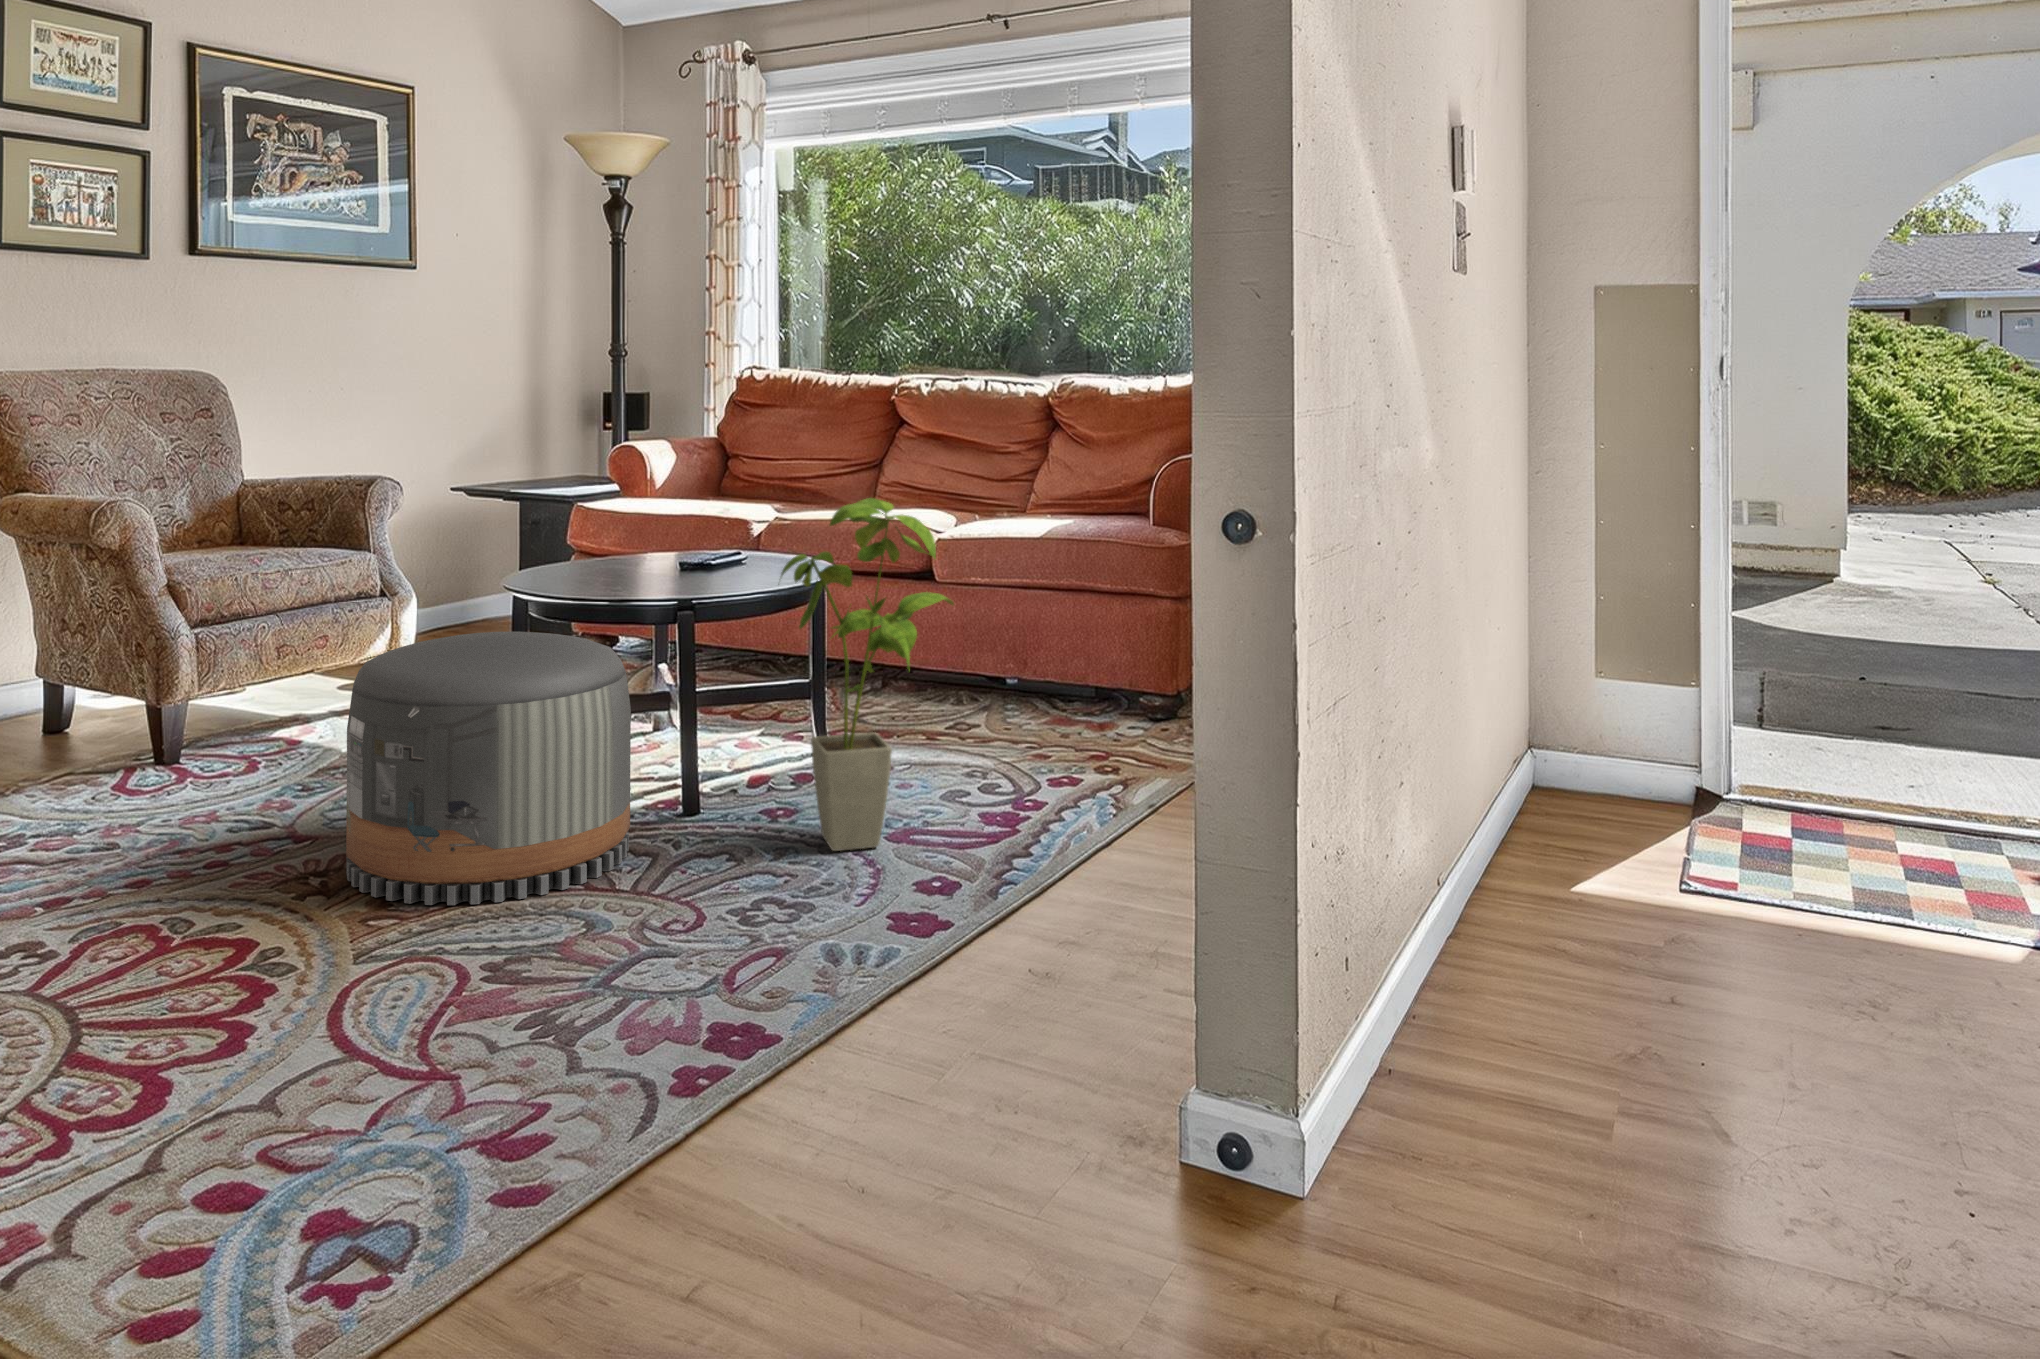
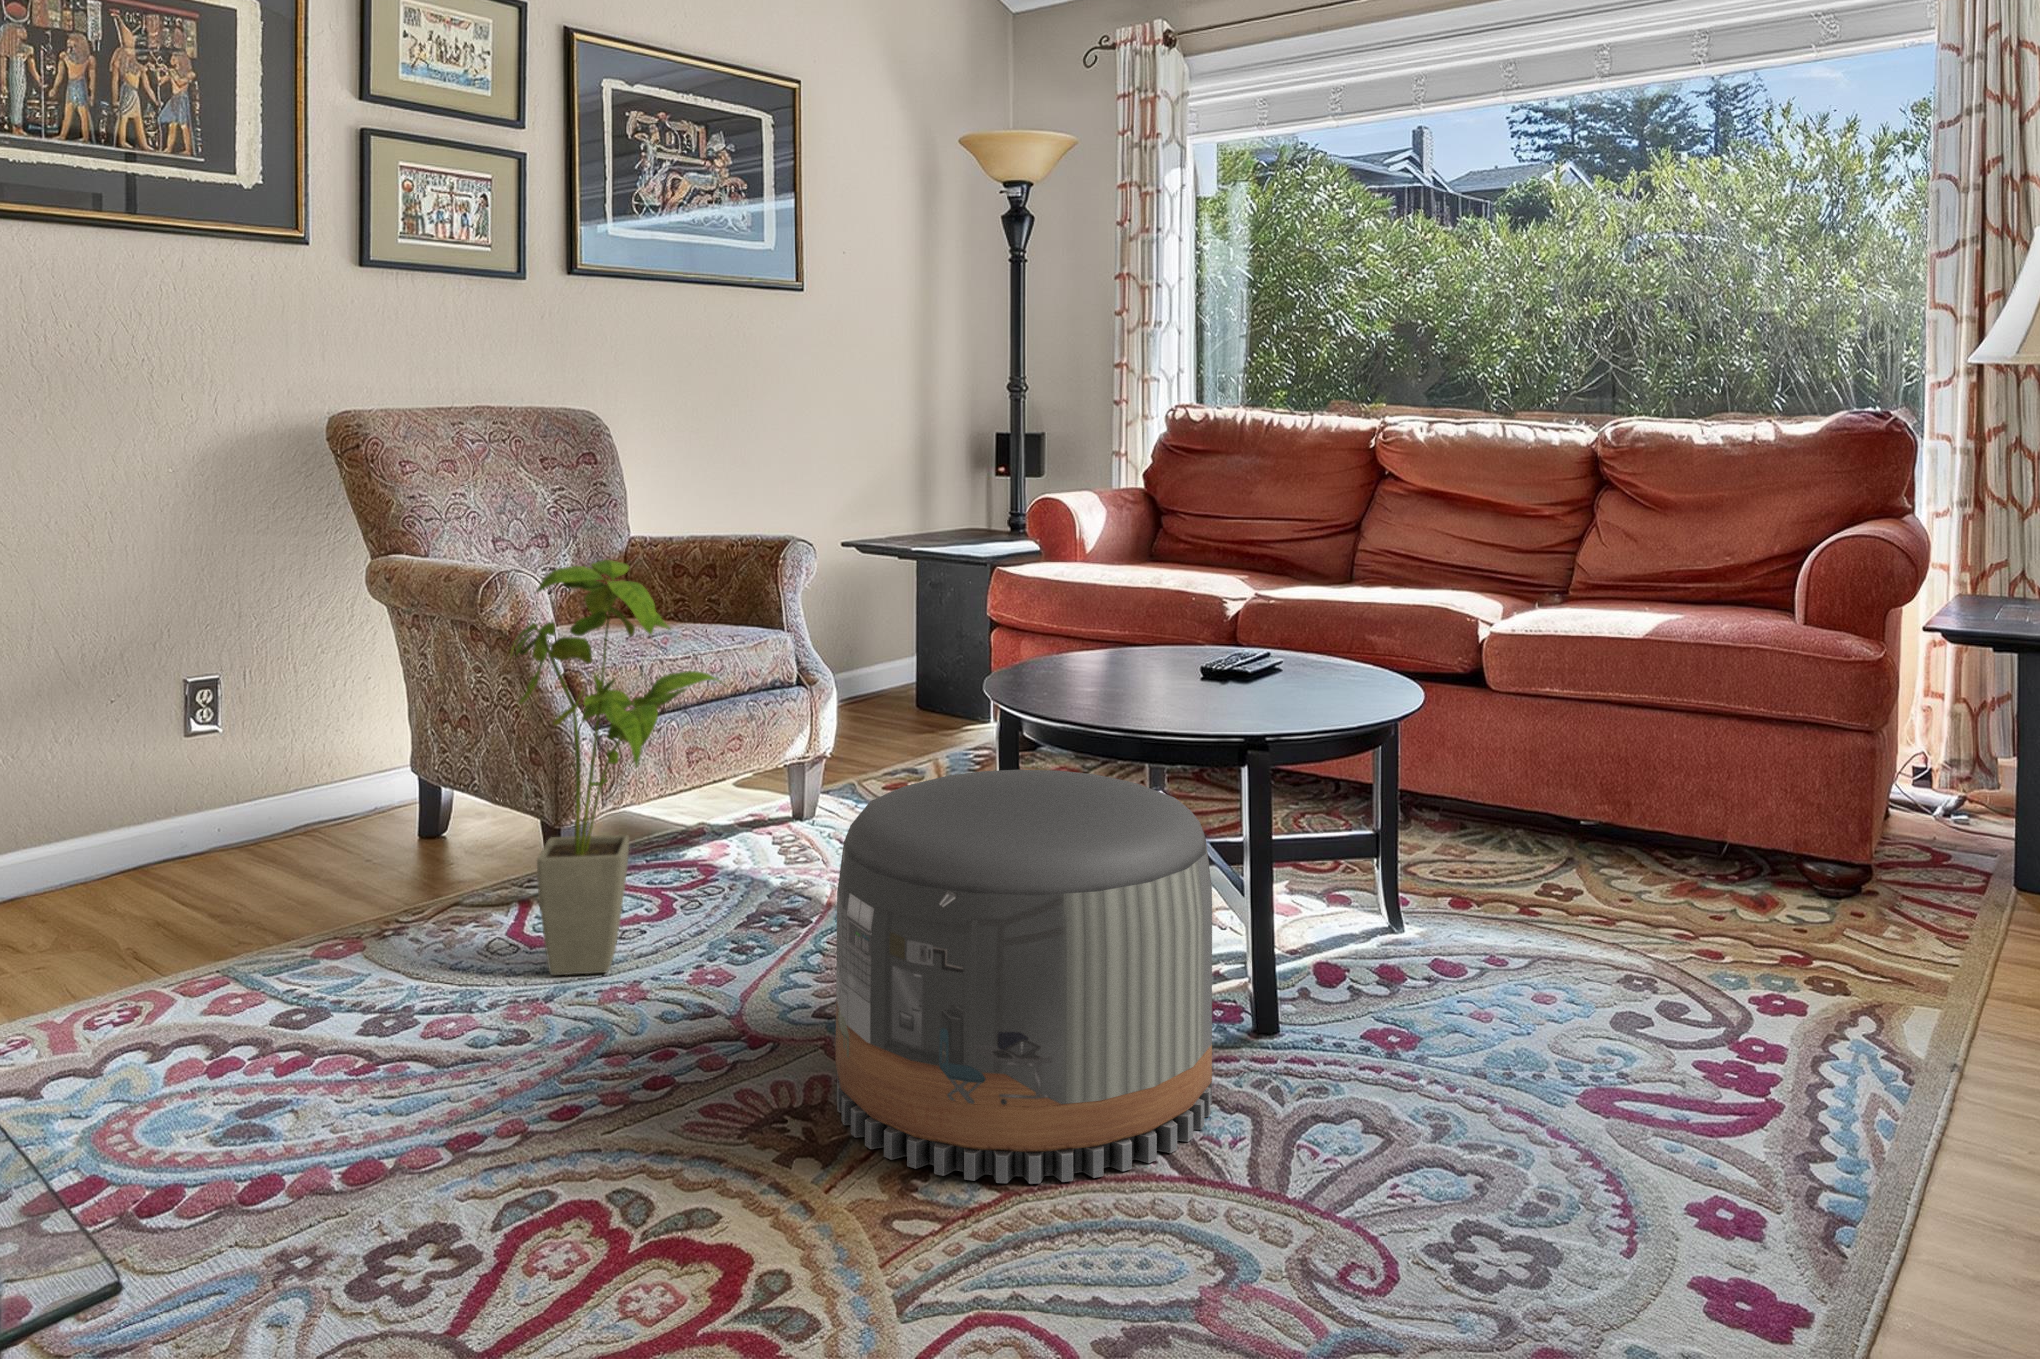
house plant: present [781,498,954,851] -> present [510,560,723,975]

